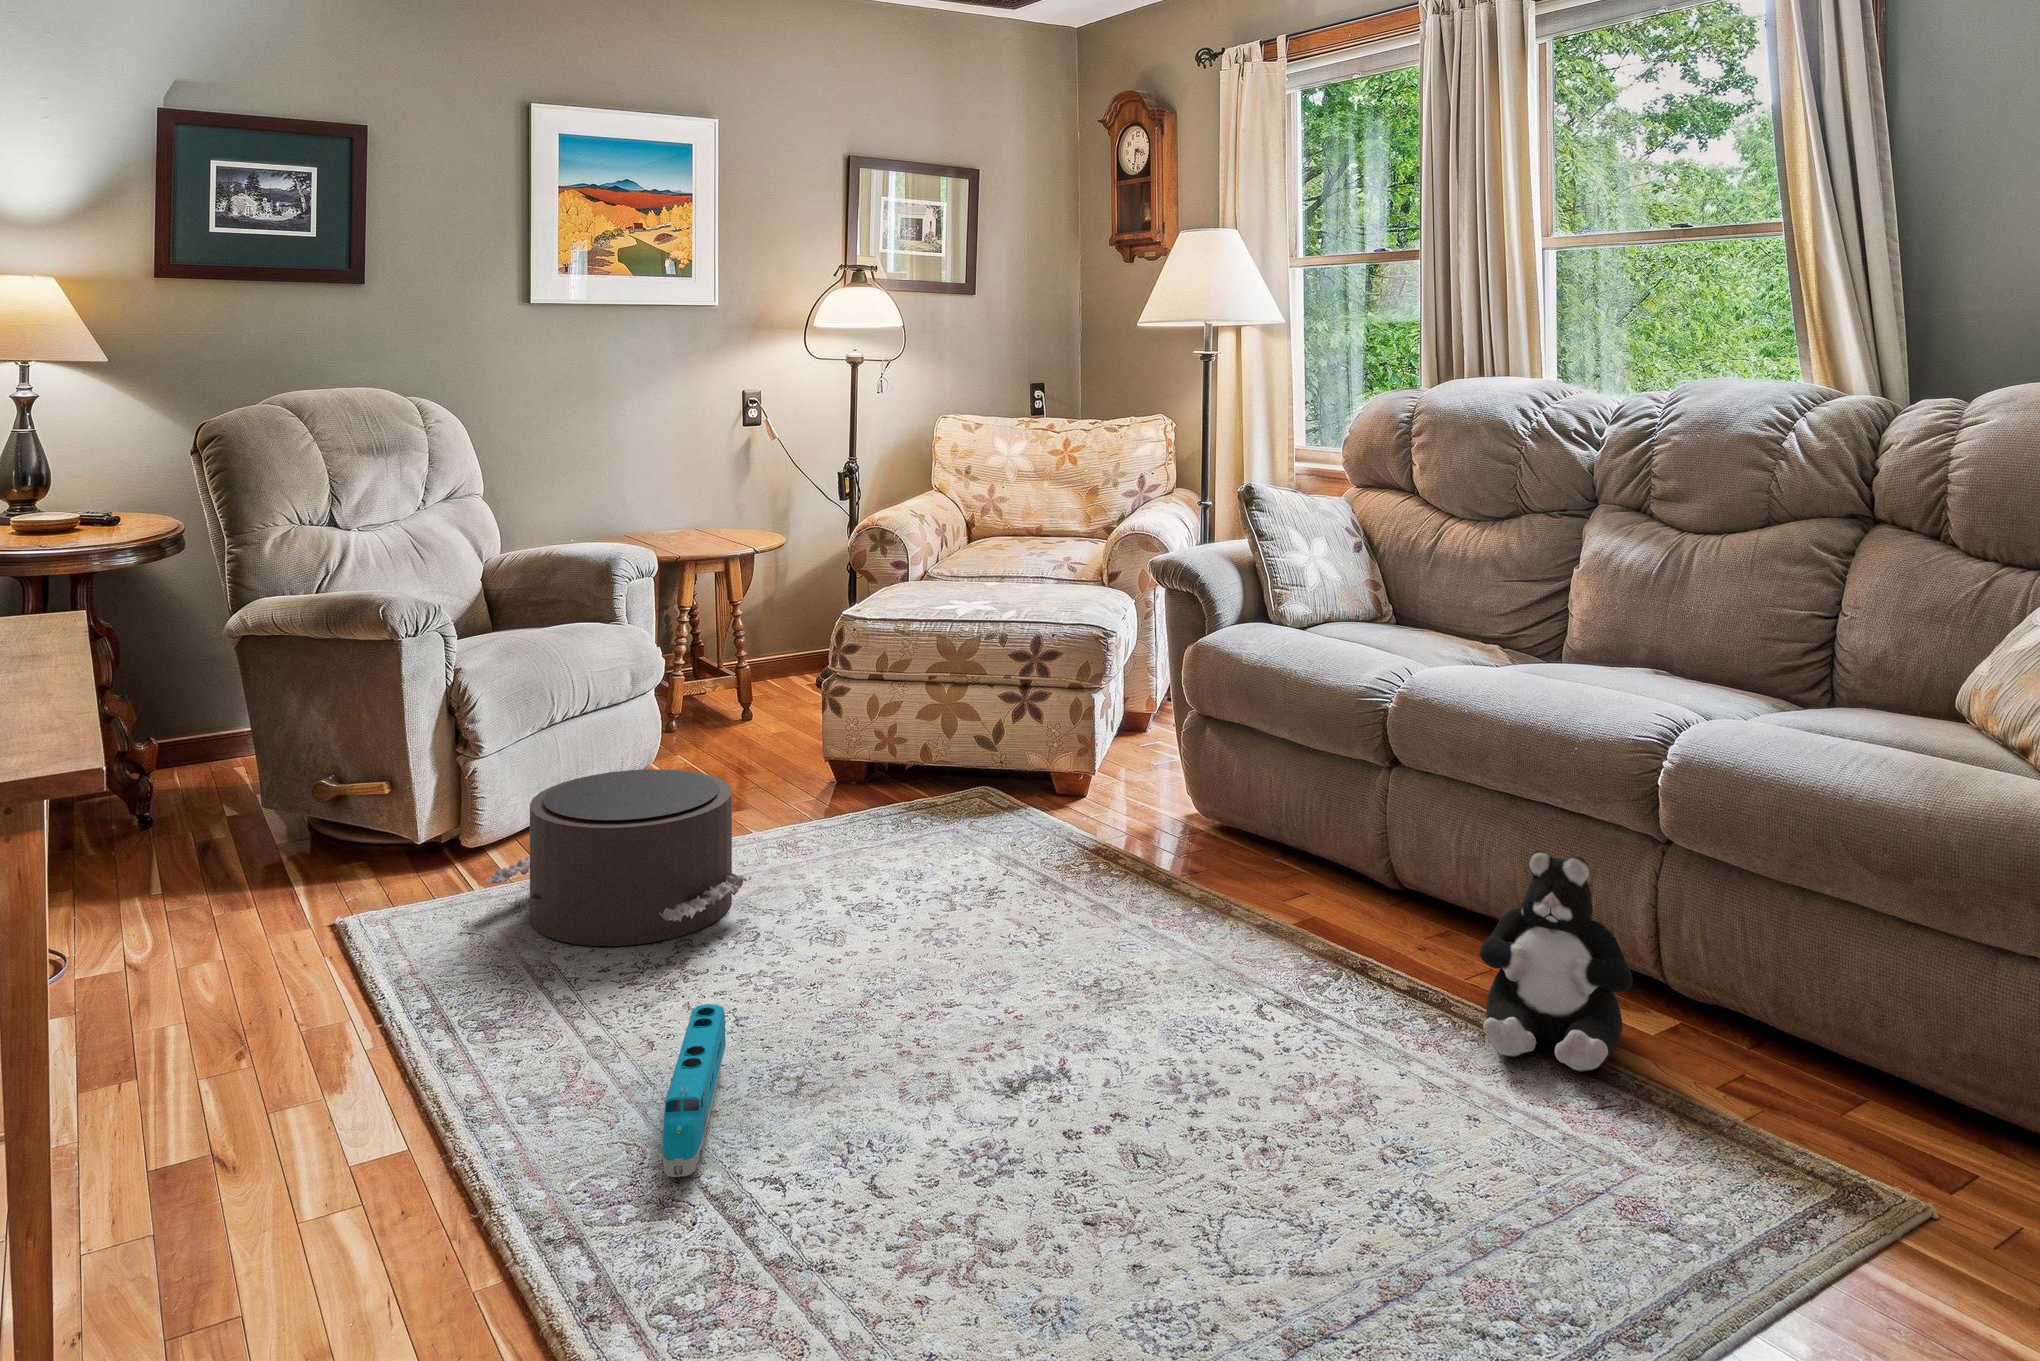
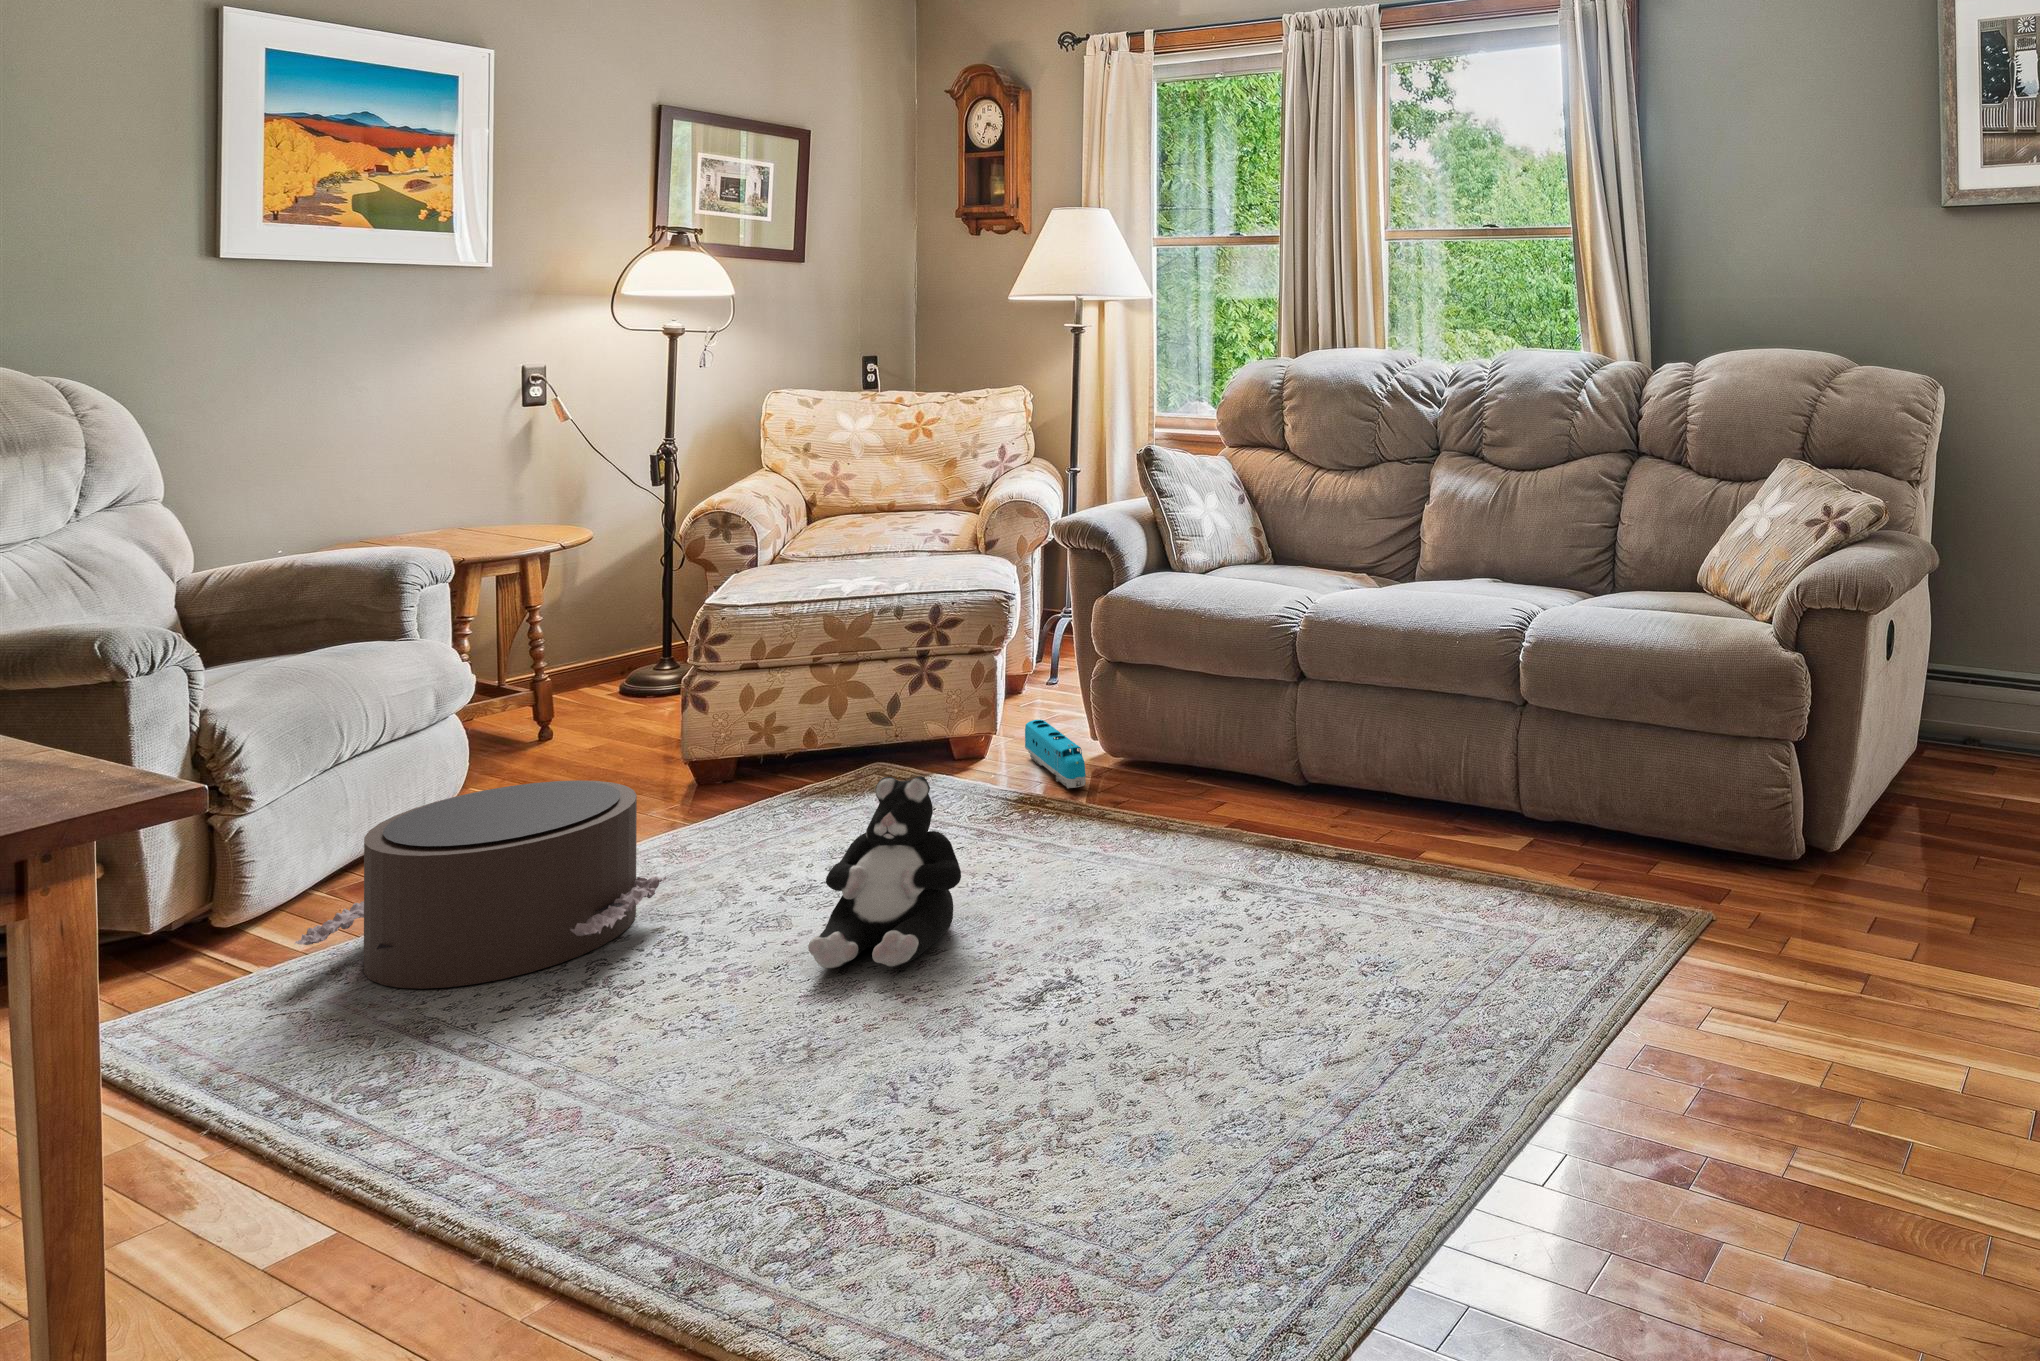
plush toy: present [1479,851,1633,1072] -> present [808,776,961,968]
toy train: present [662,1004,726,1177] -> present [1025,720,1086,789]

